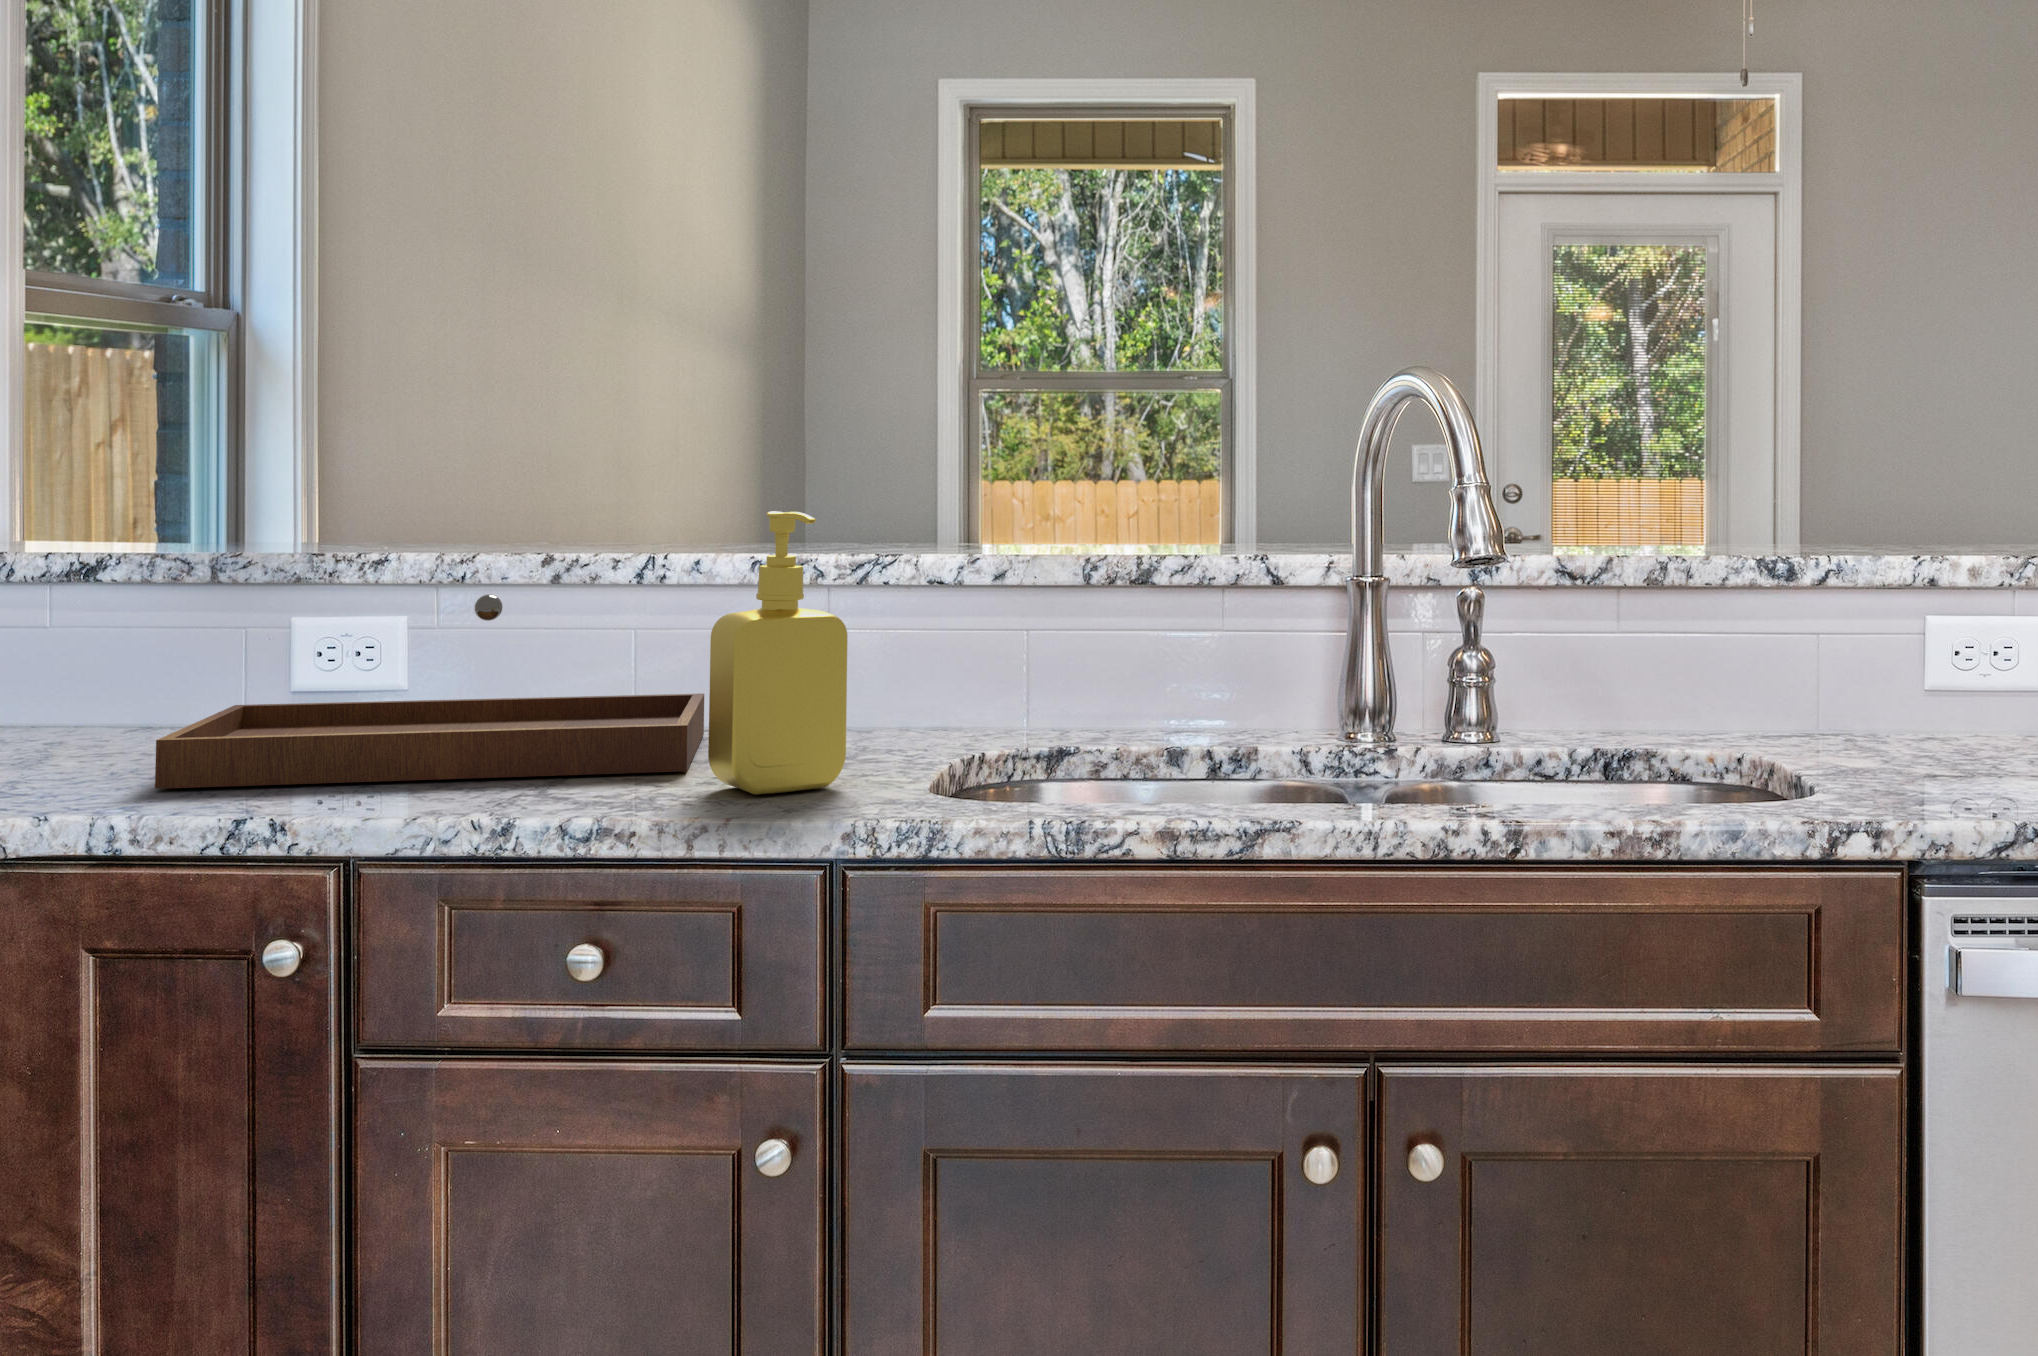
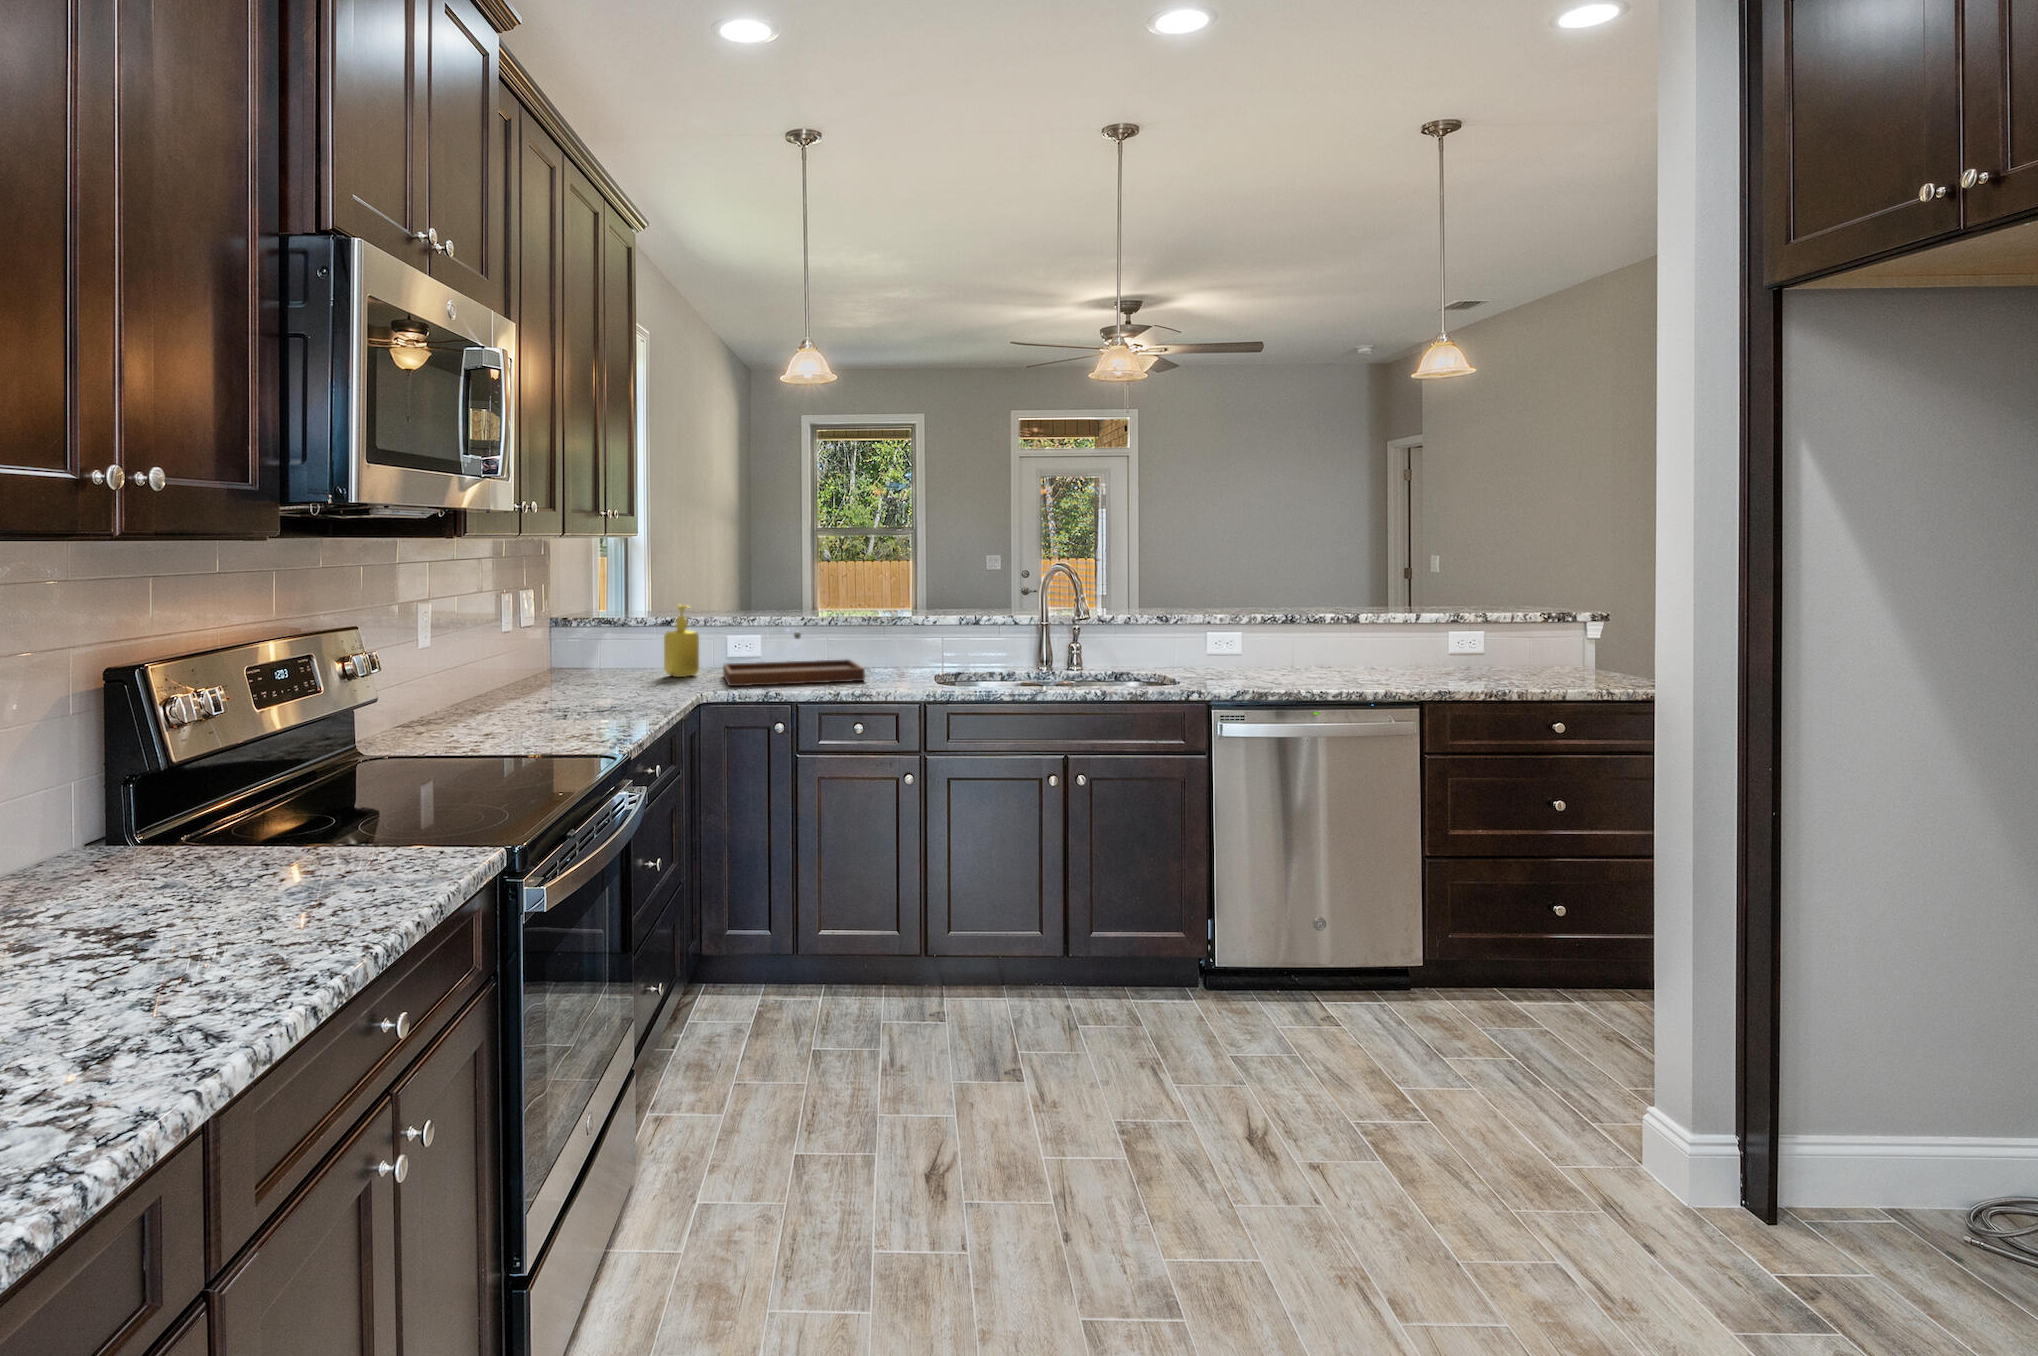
soap dispenser: present [708,511,847,794] -> present [664,605,699,677]

